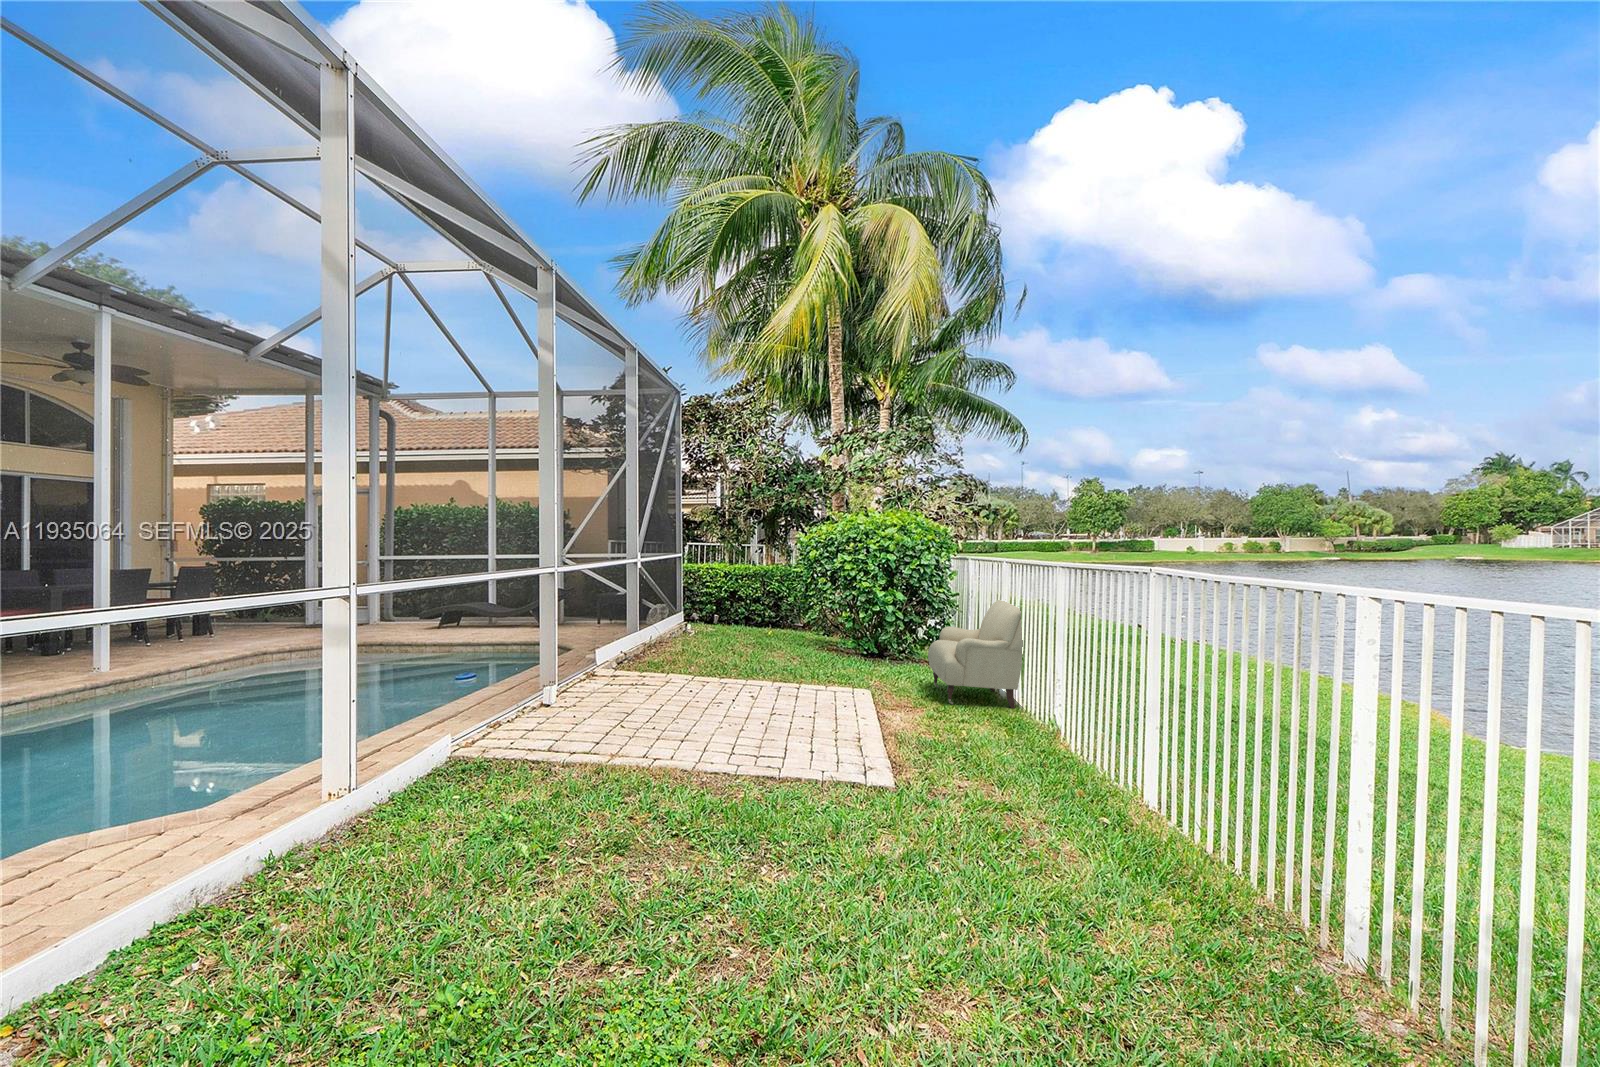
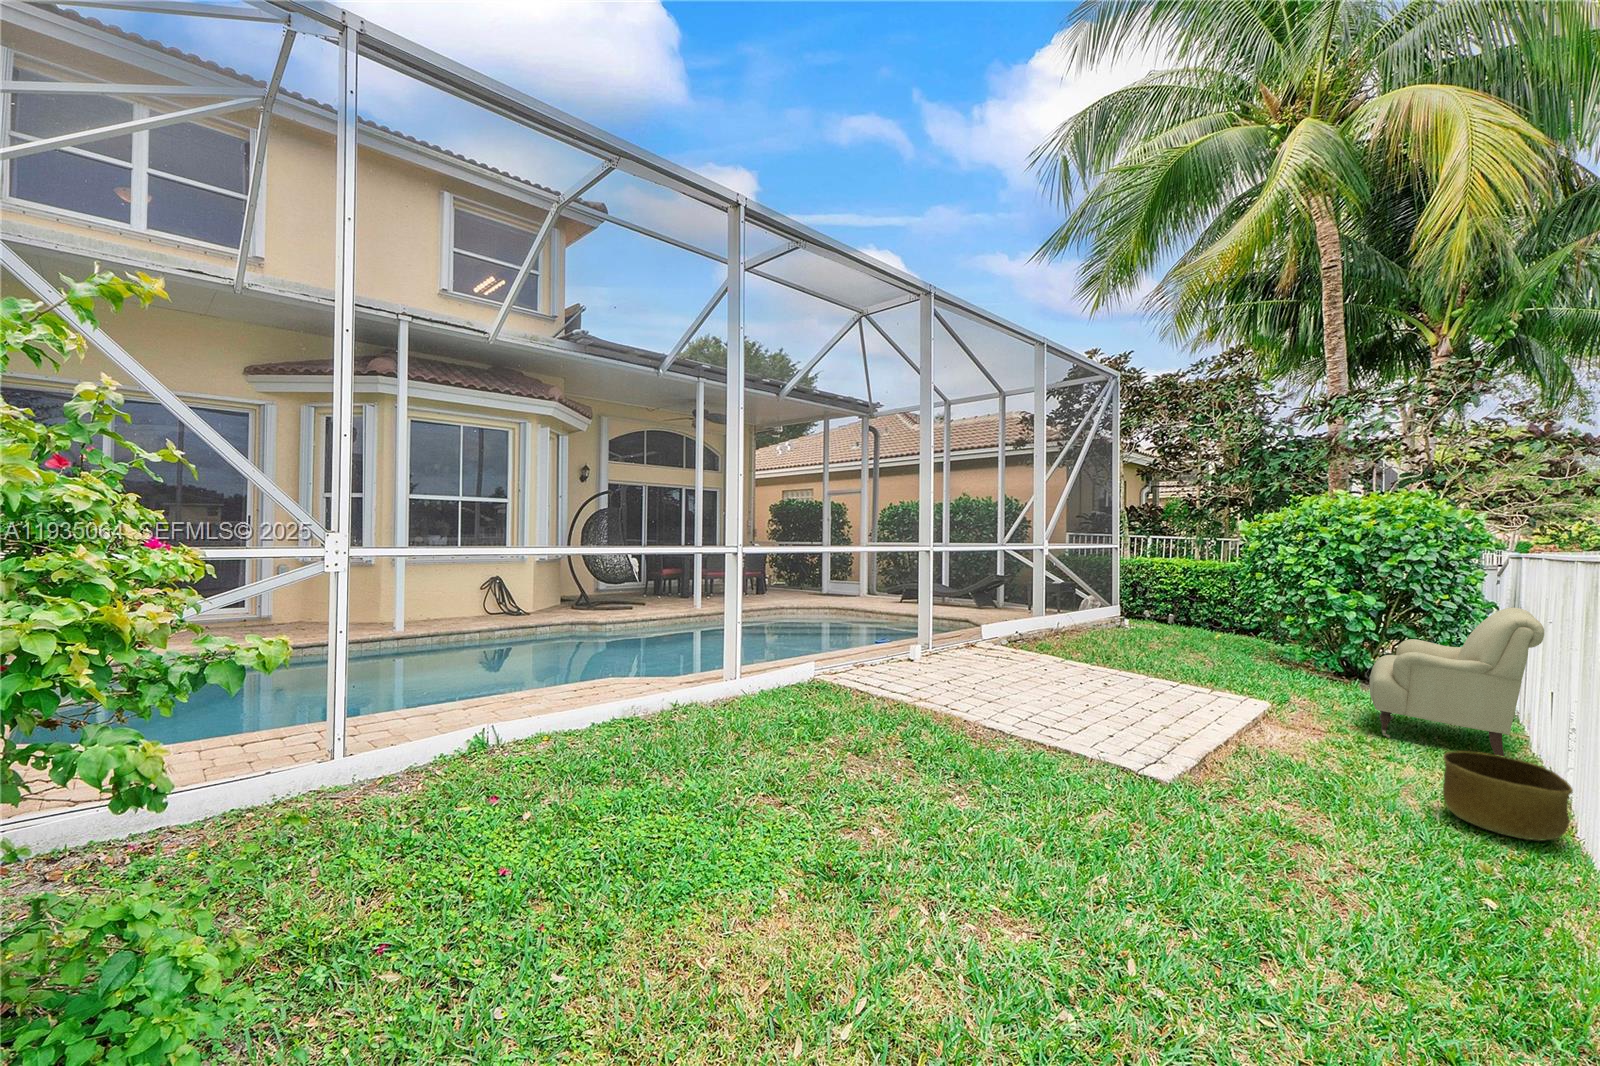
basket: none [1034,710,1105,768] -> present [1443,751,1573,841]

